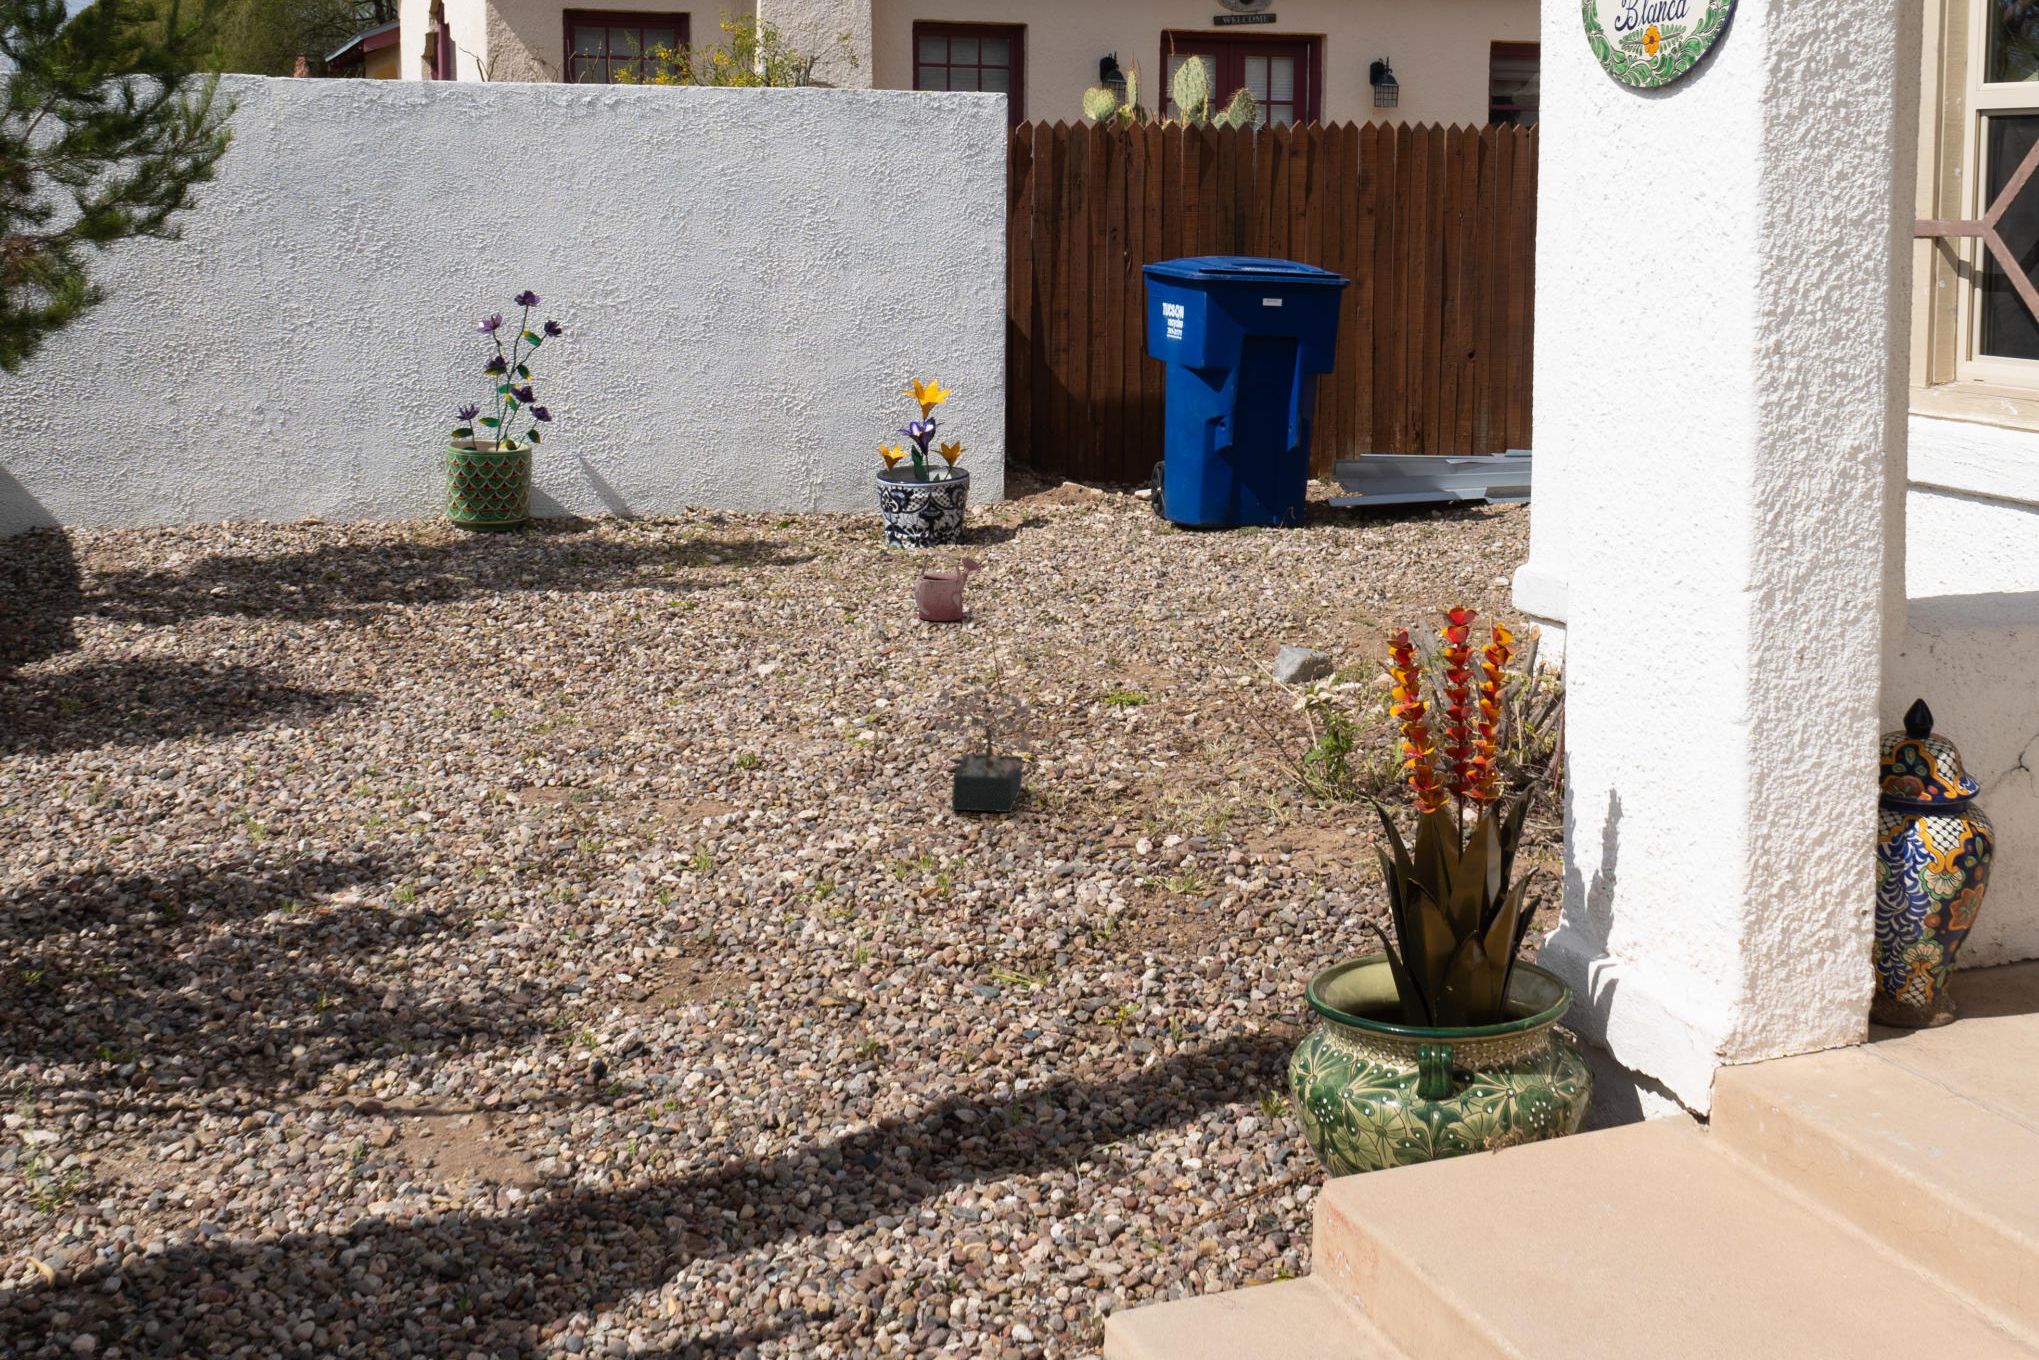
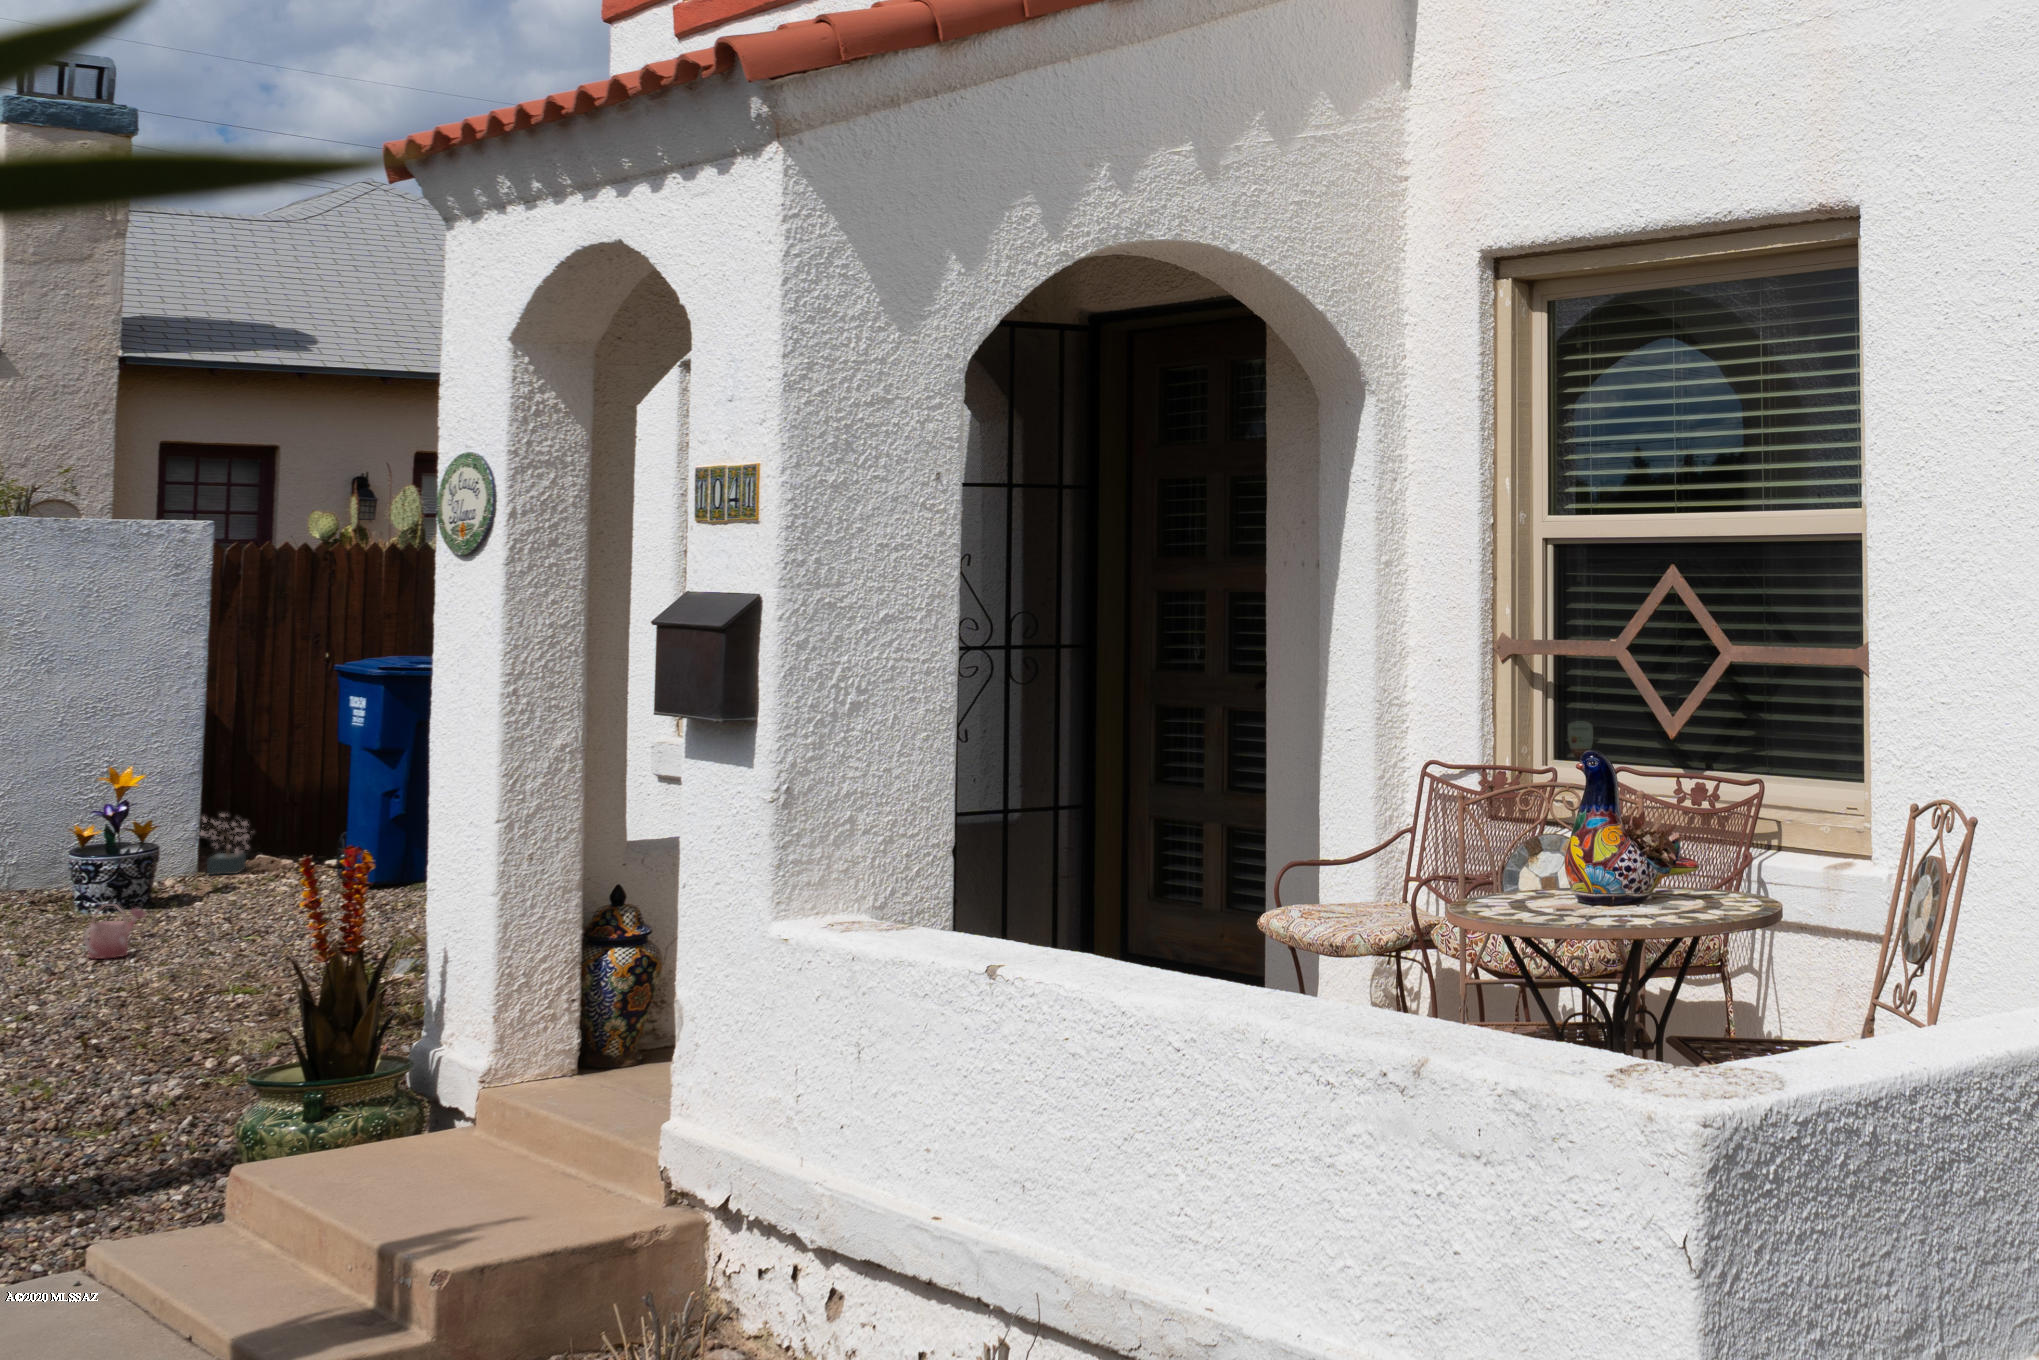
decorative plant: present [935,686,1040,812] -> present [200,814,249,875]

